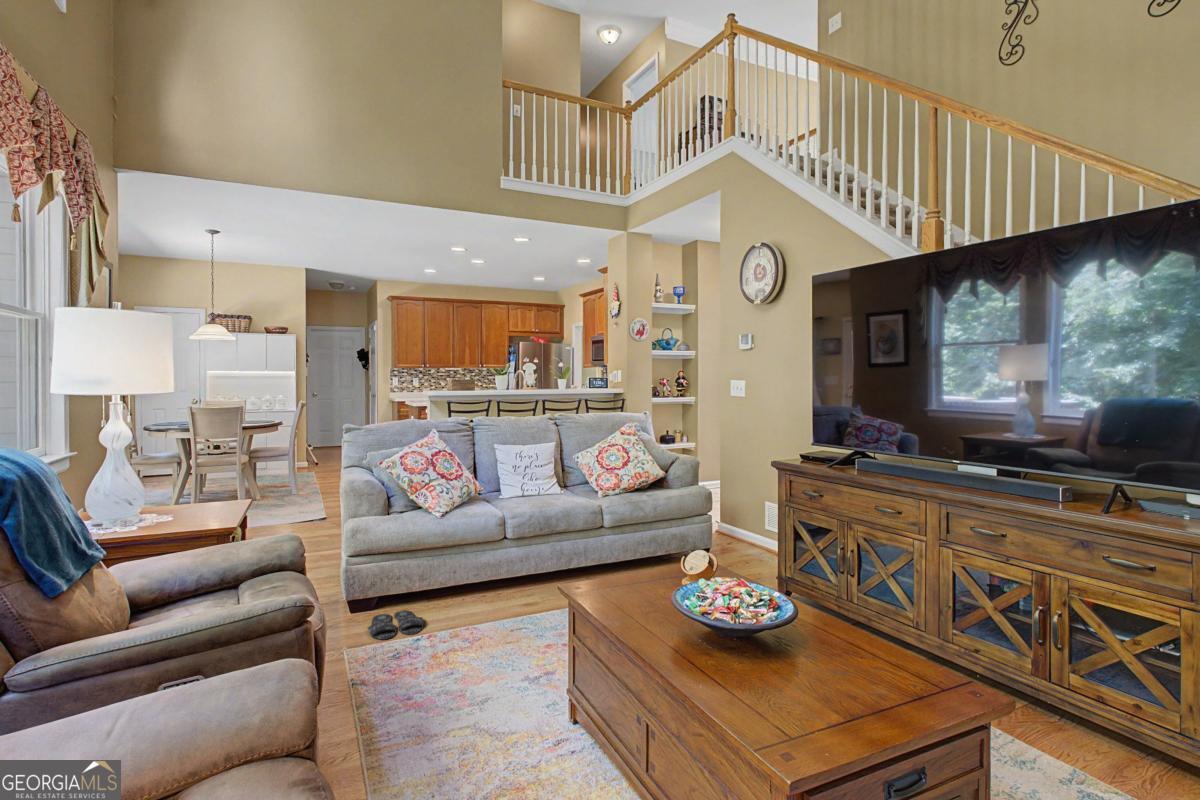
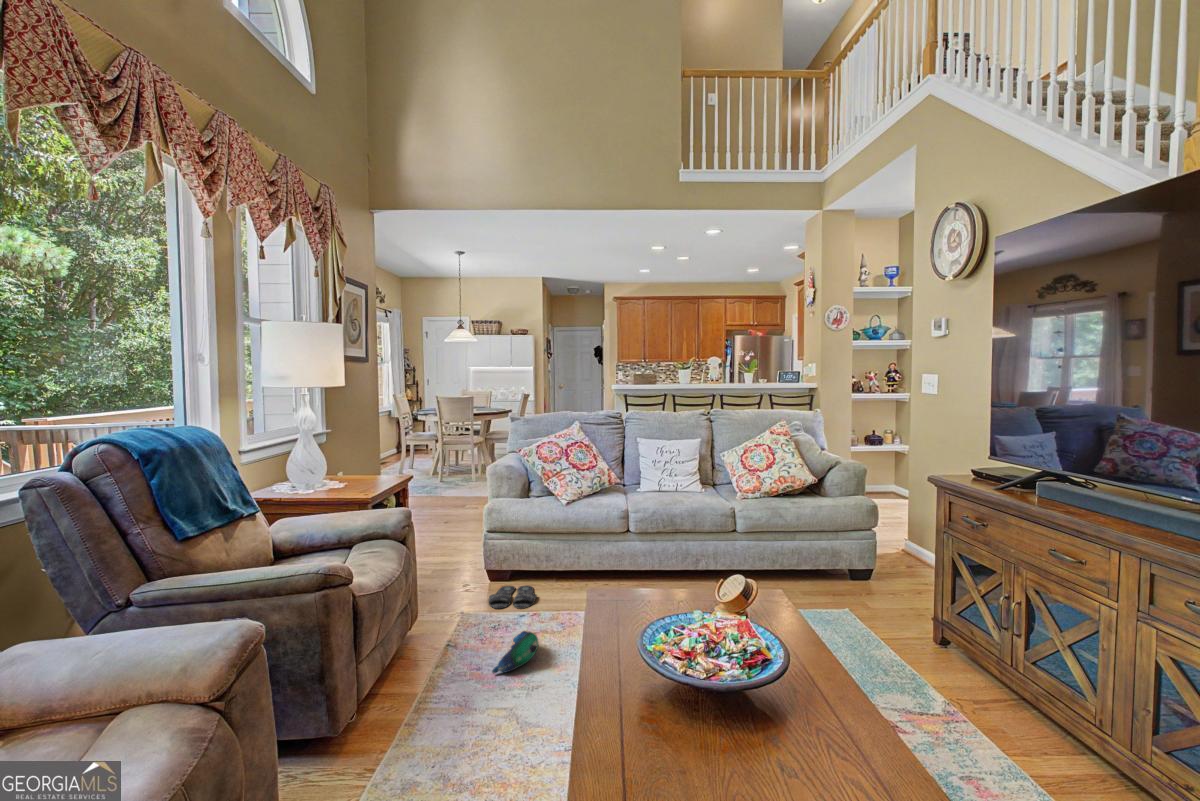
plush toy: none [429,651,472,701] -> present [492,631,538,673]

